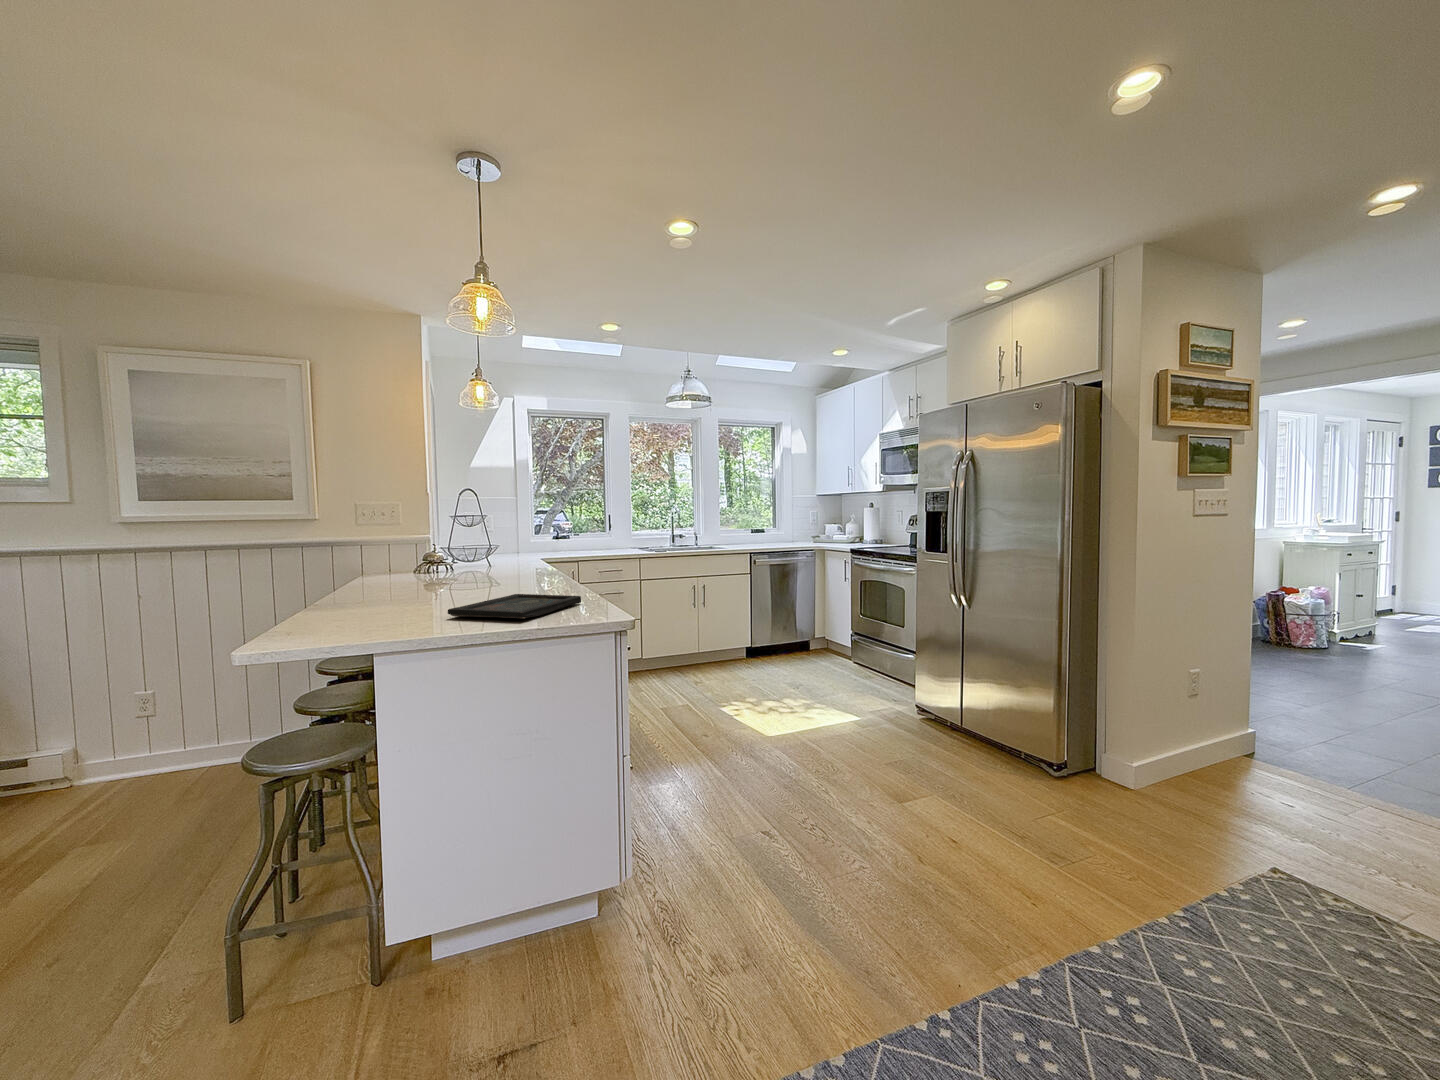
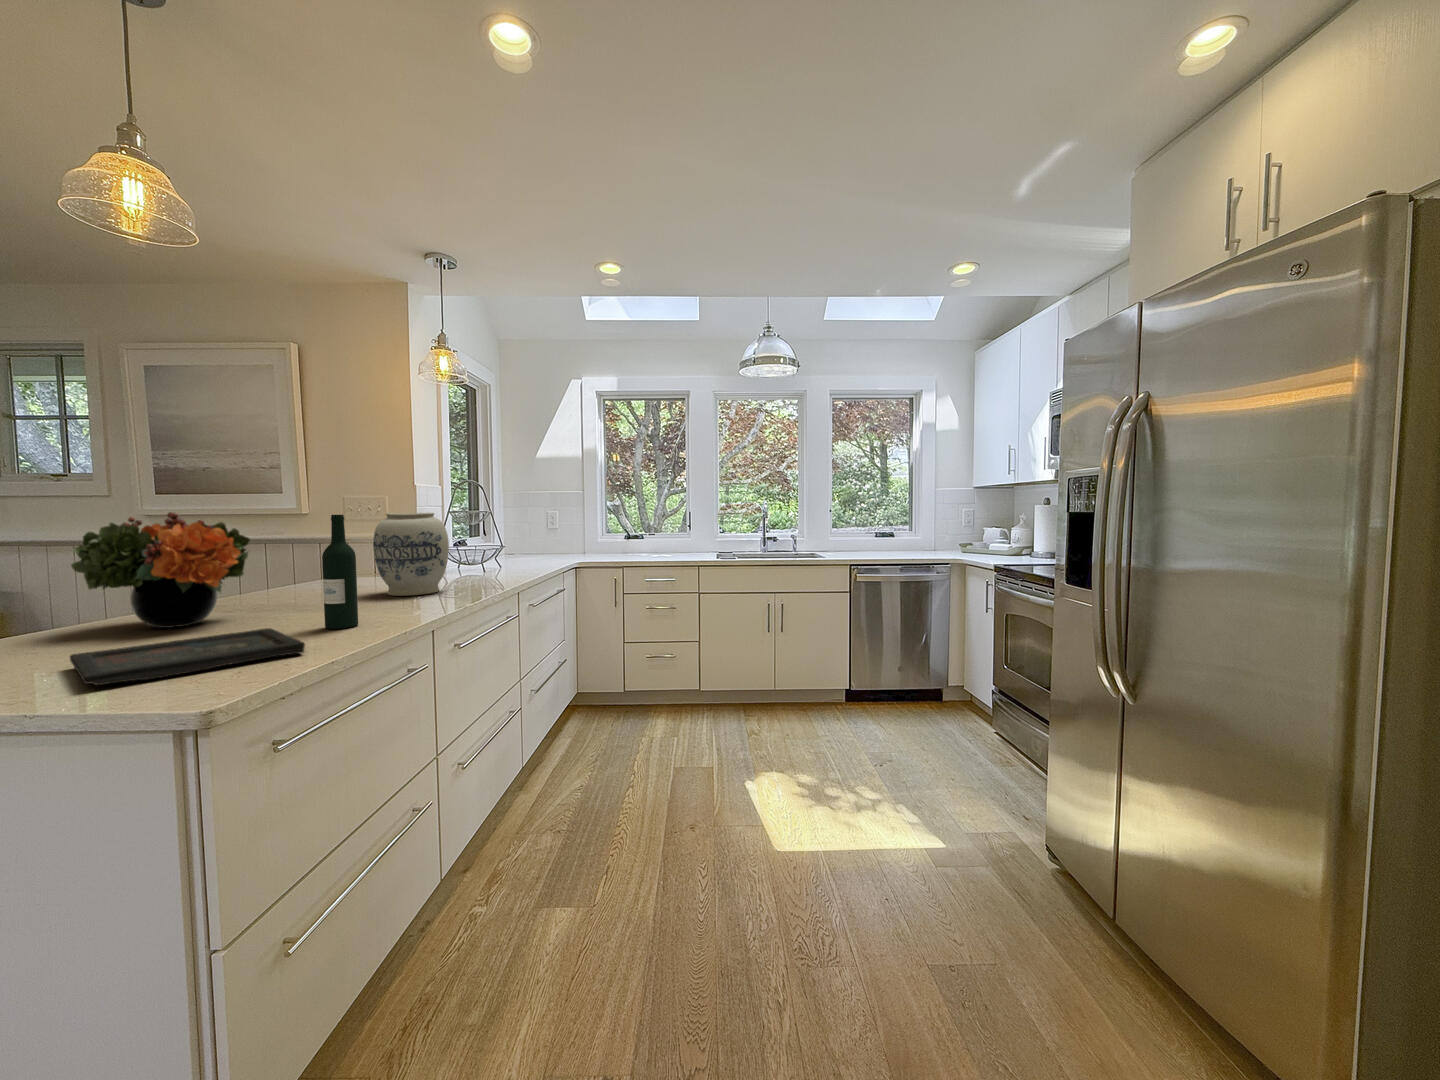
flower arrangement: none [334,515,450,603] -> present [71,512,250,628]
vase: none [470,515,526,581] -> present [373,513,449,596]
wine bottle: none [527,515,550,595] -> present [322,515,358,629]

